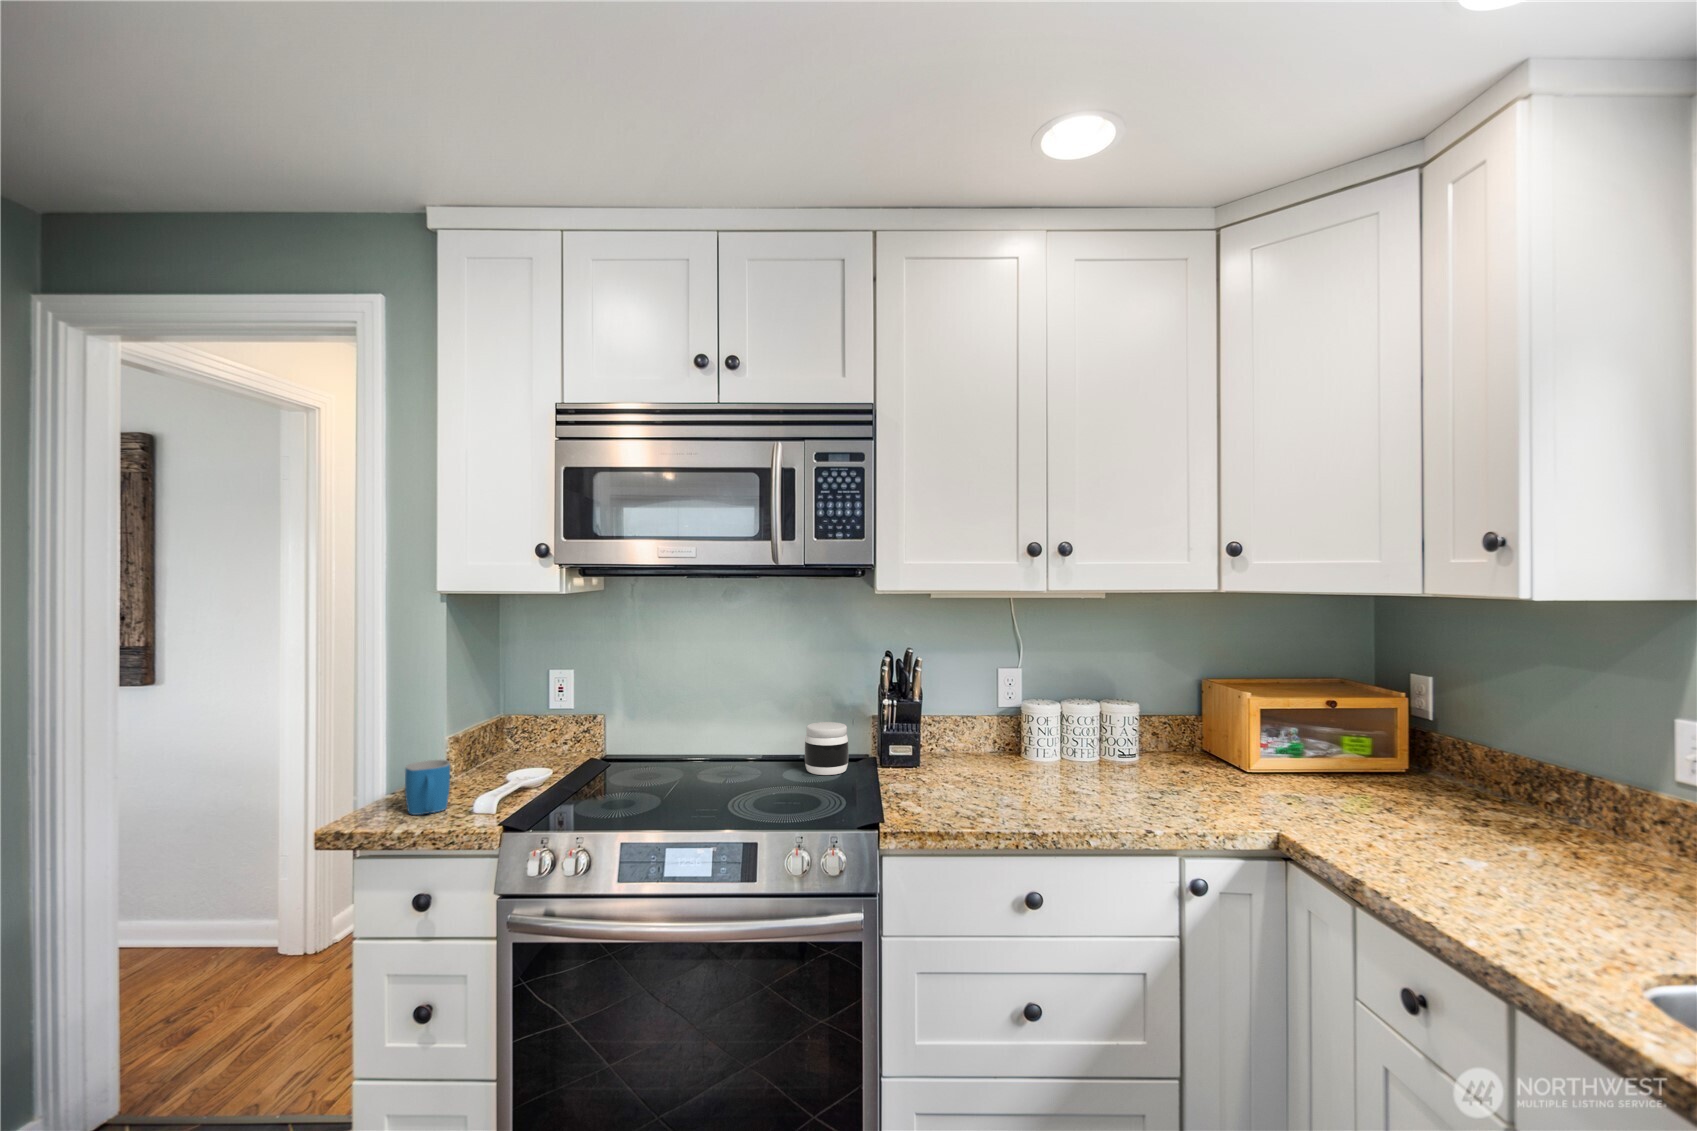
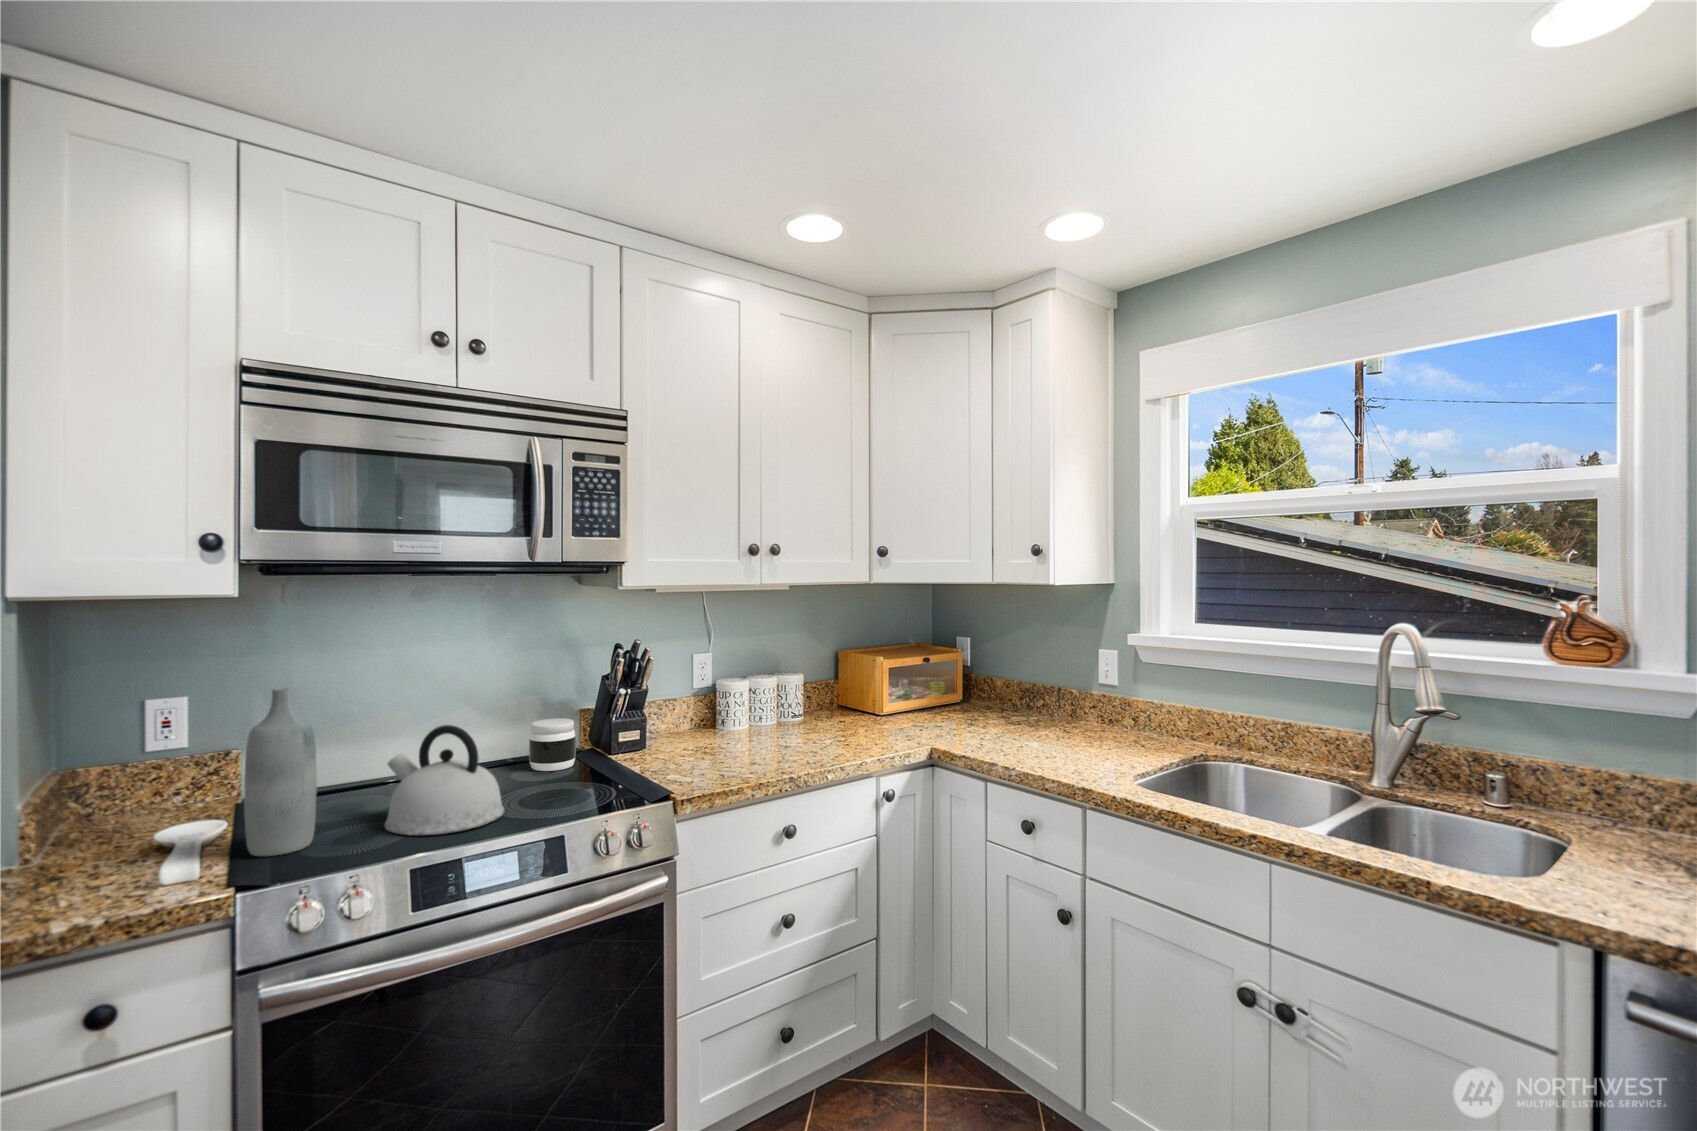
bottle: none [521,669,574,809] -> present [244,687,317,856]
kettle: none [624,716,727,819] -> present [385,725,504,835]
mug: present [405,760,450,815] -> none [67,820,142,897]

